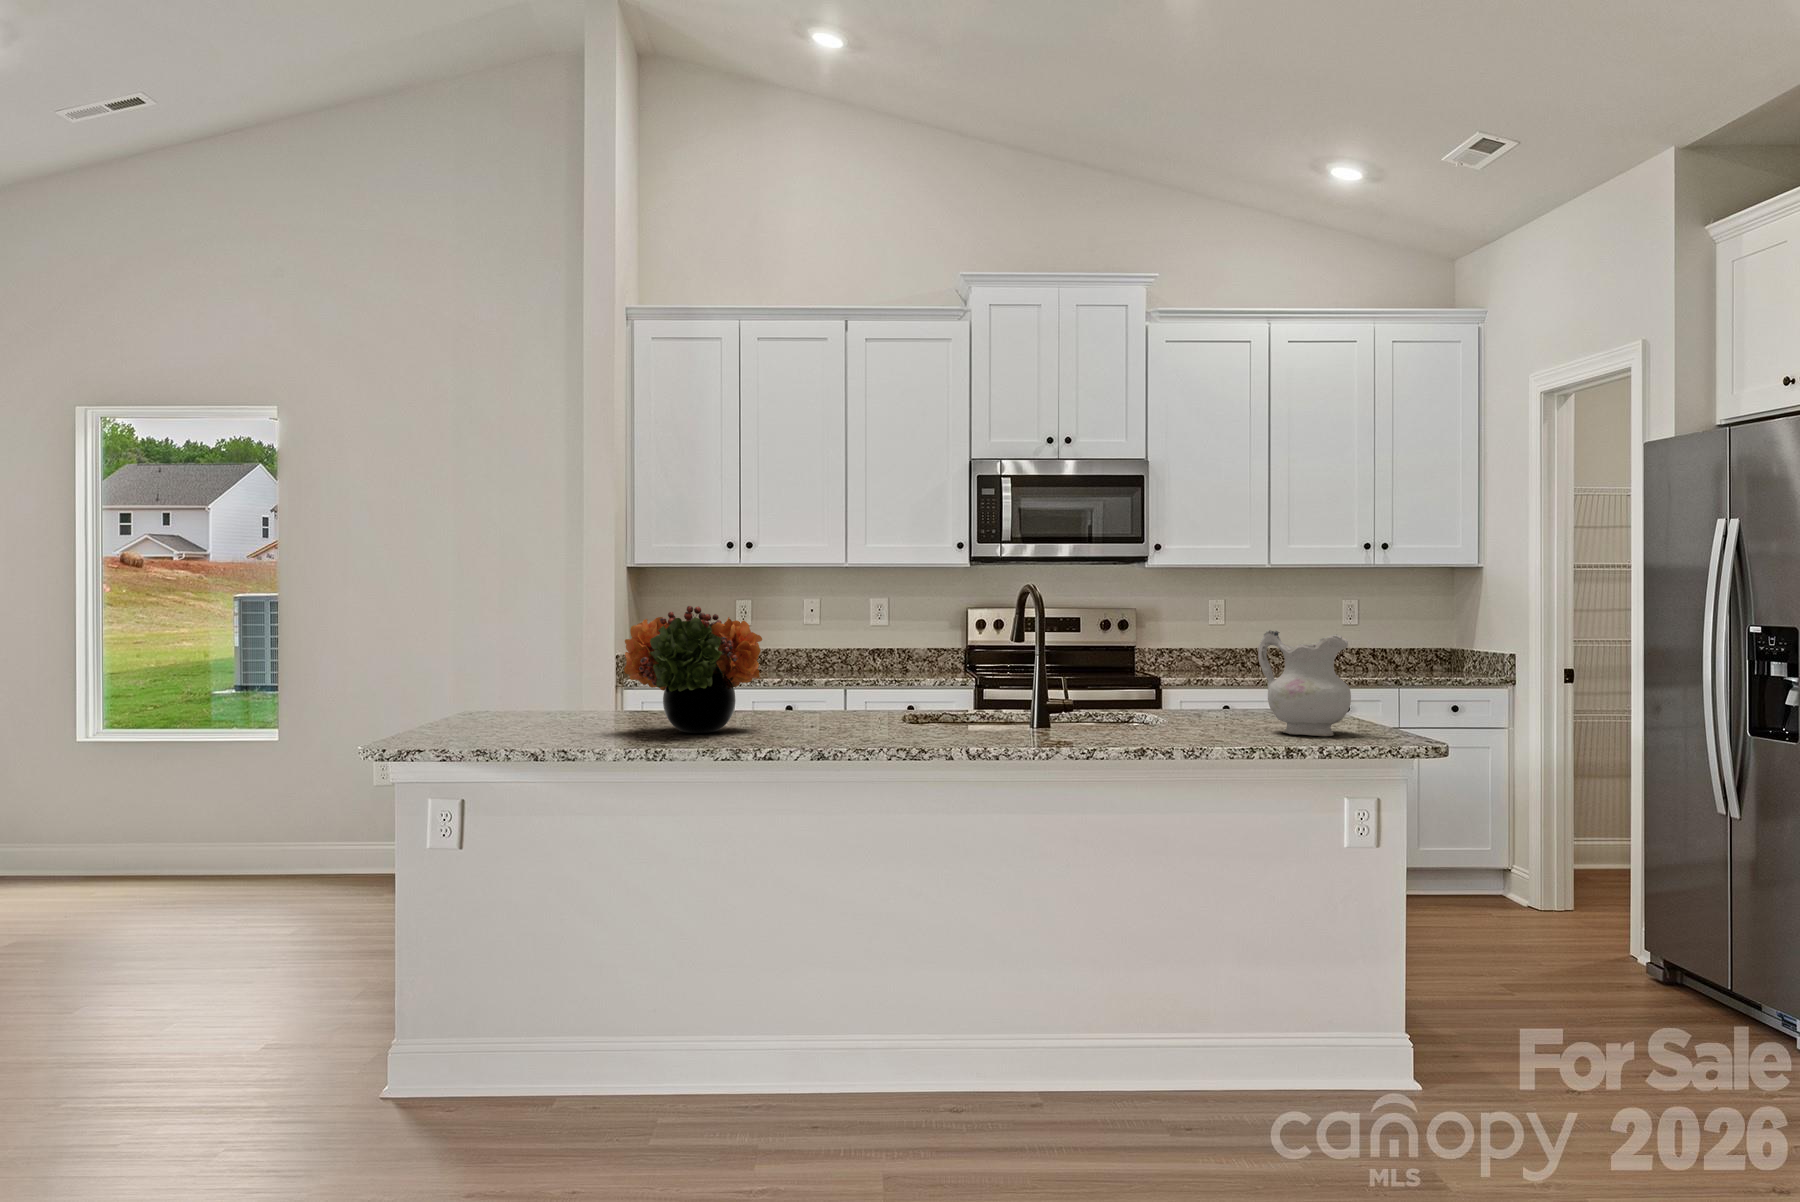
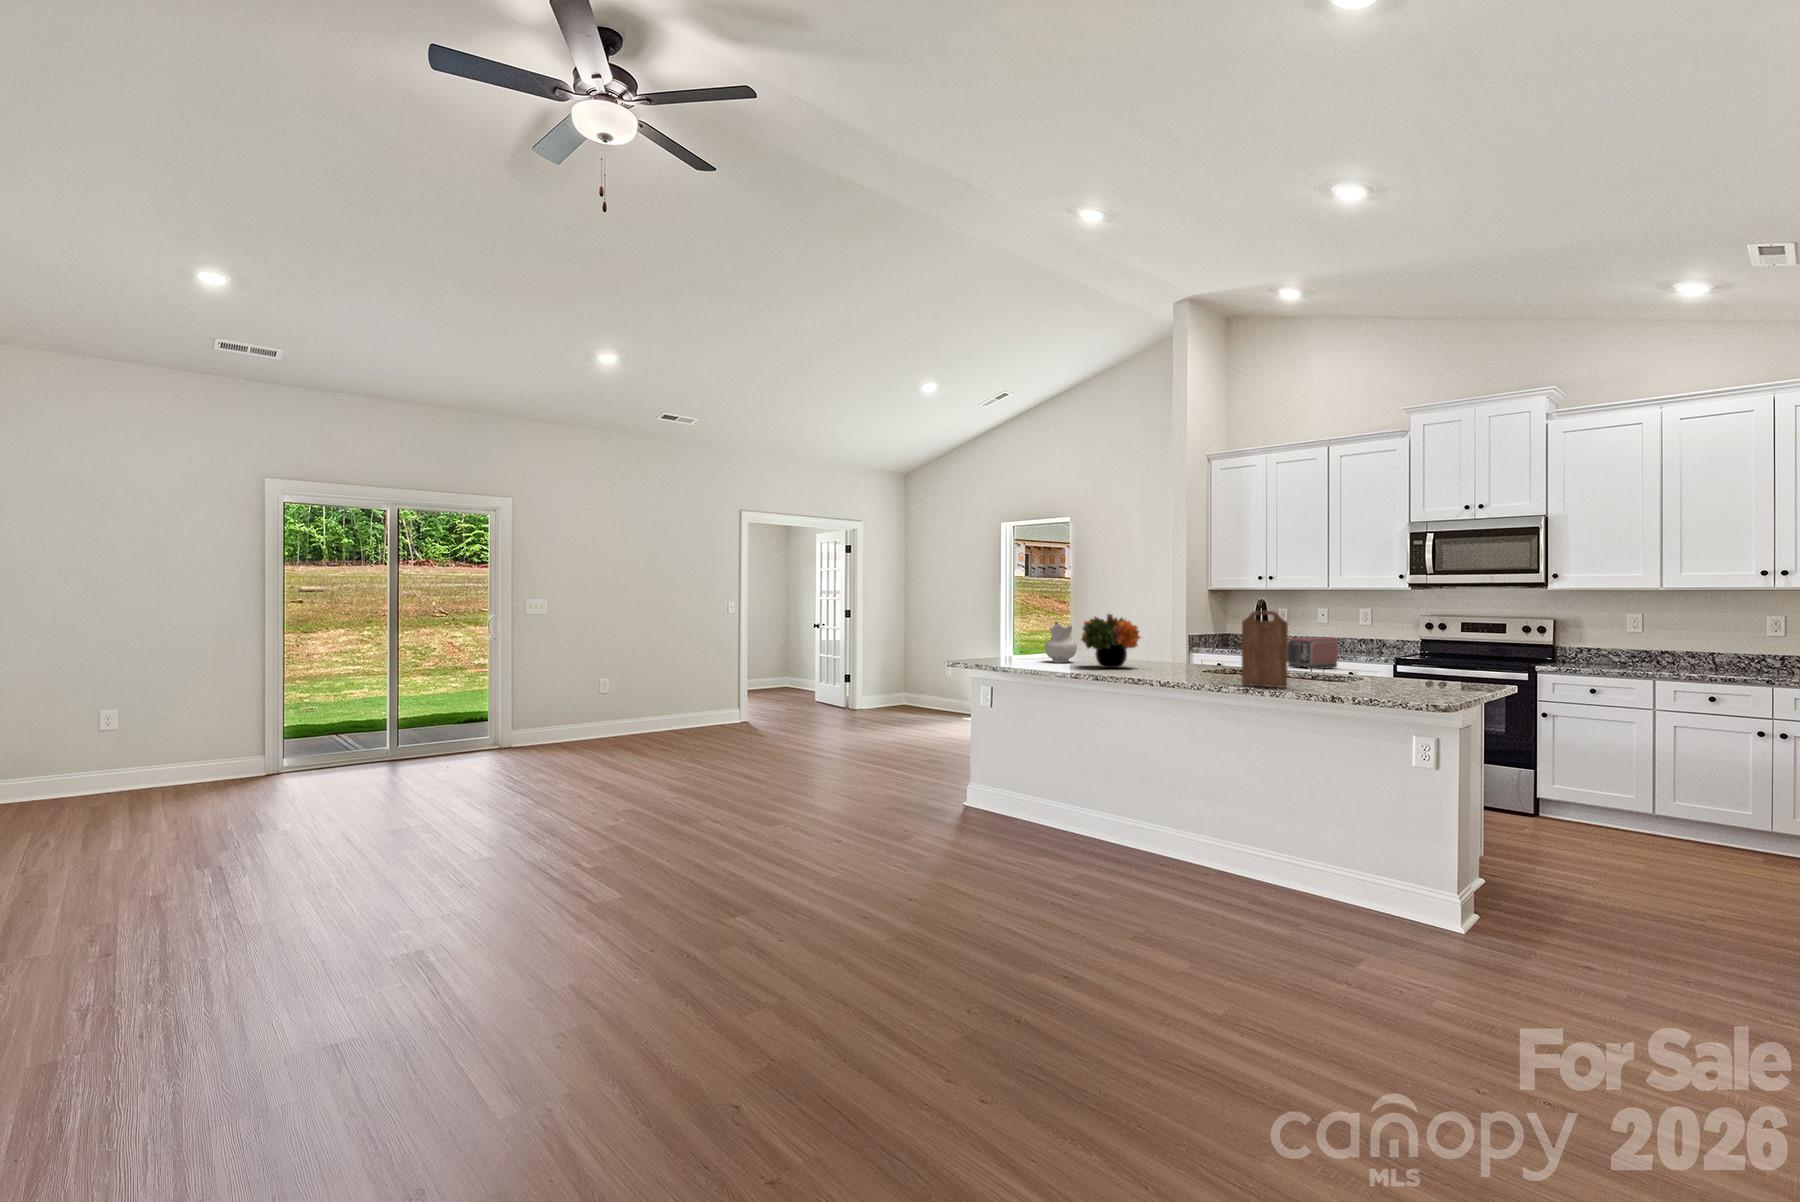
cutting board: none [1095,588,1181,742] -> present [1242,611,1288,688]
ceramic pitcher: present [1258,630,1351,736] -> present [1045,622,1077,663]
toaster: none [805,649,866,706] -> present [1287,637,1338,669]

